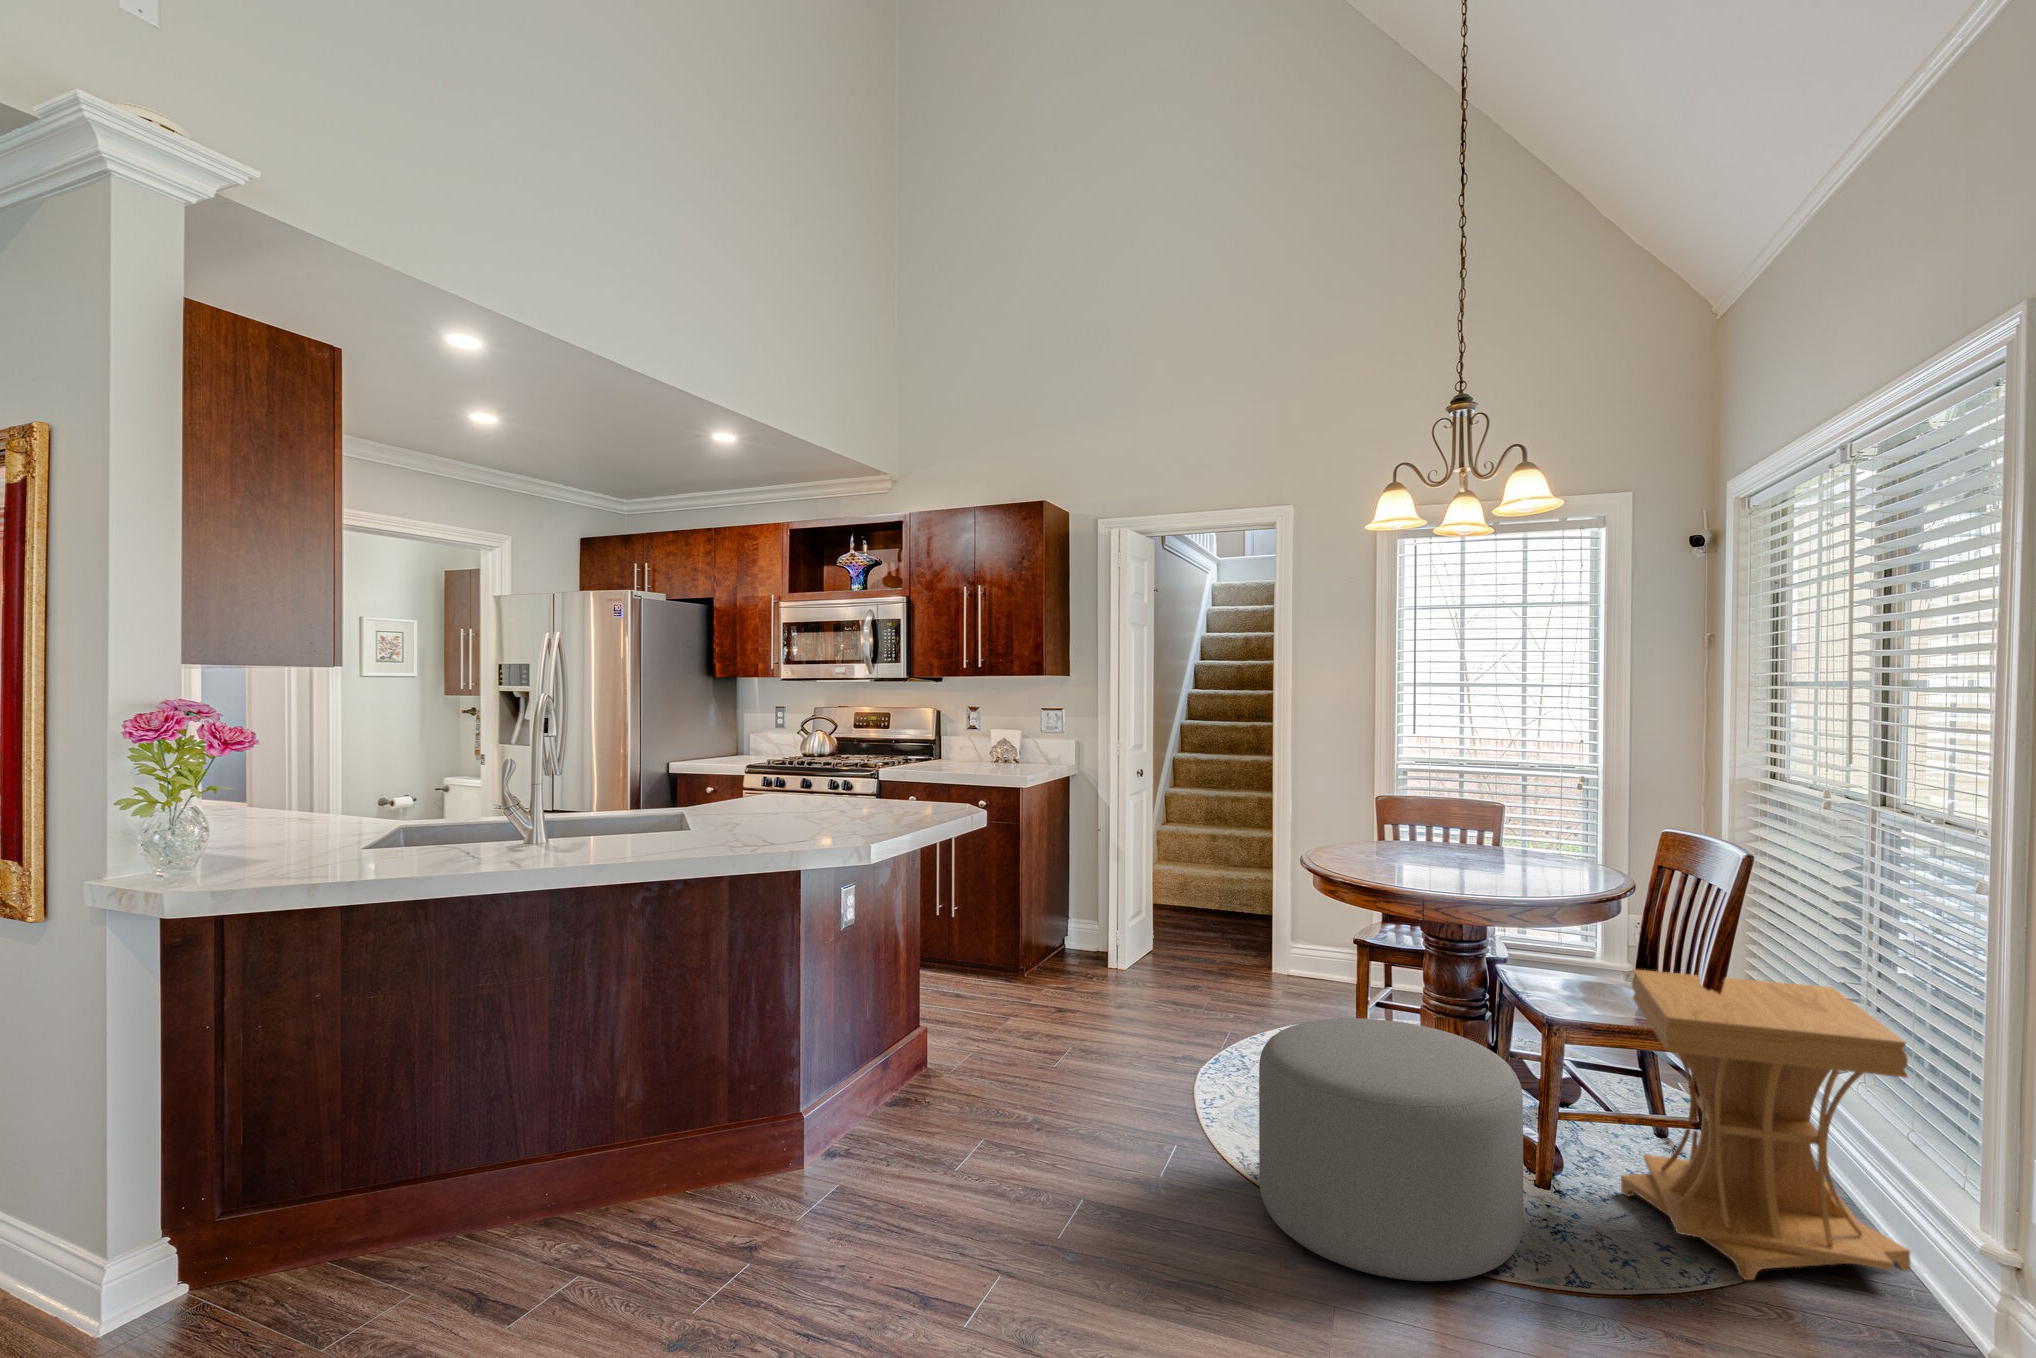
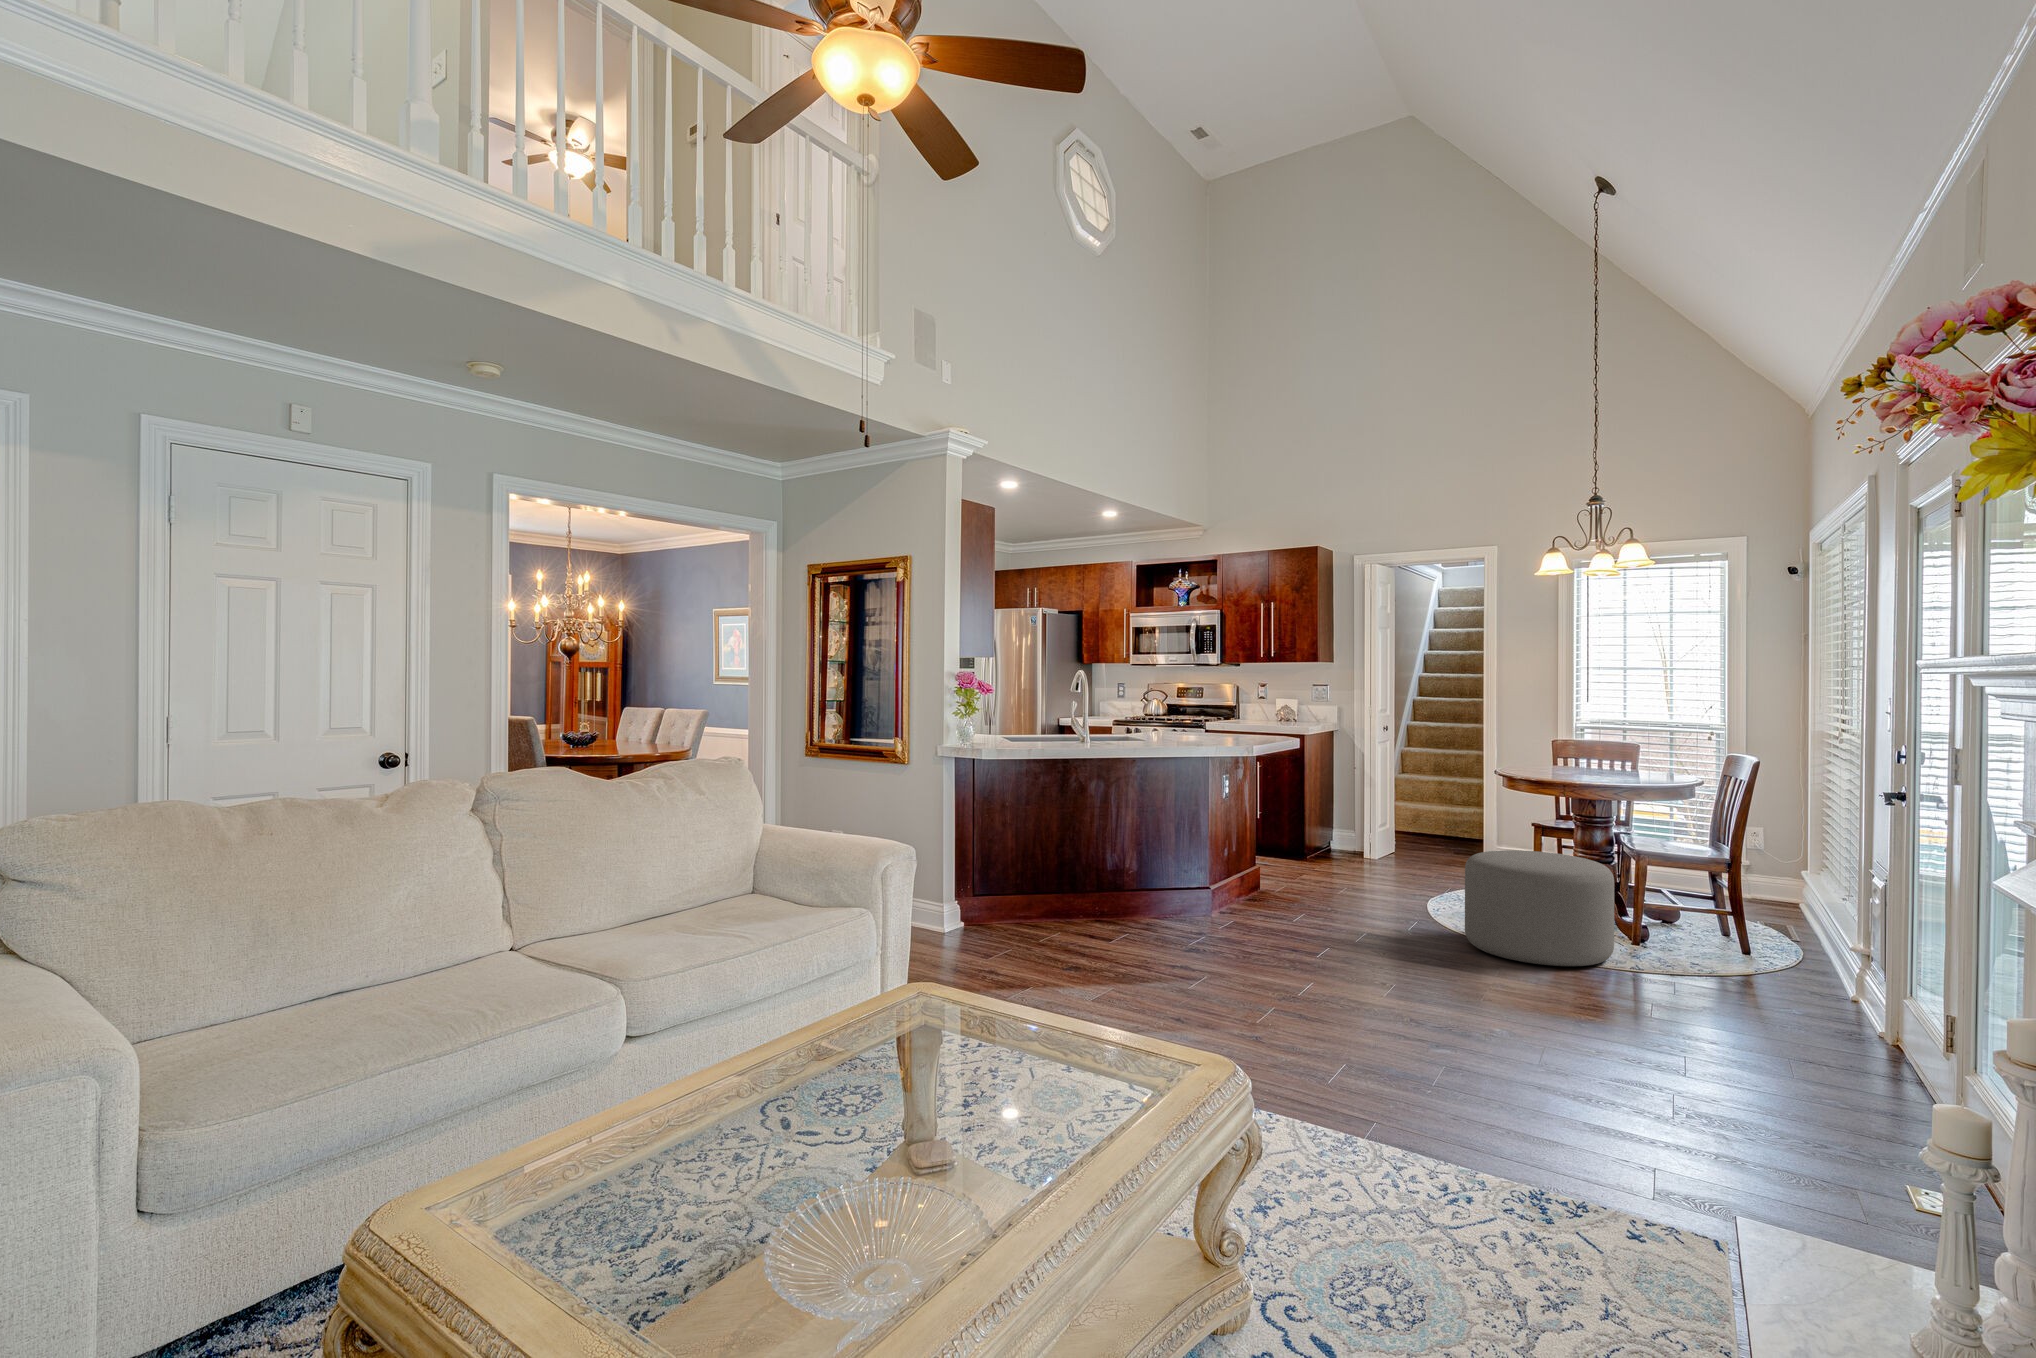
side table: present [1621,969,1910,1280] -> none [1684,829,1843,981]

